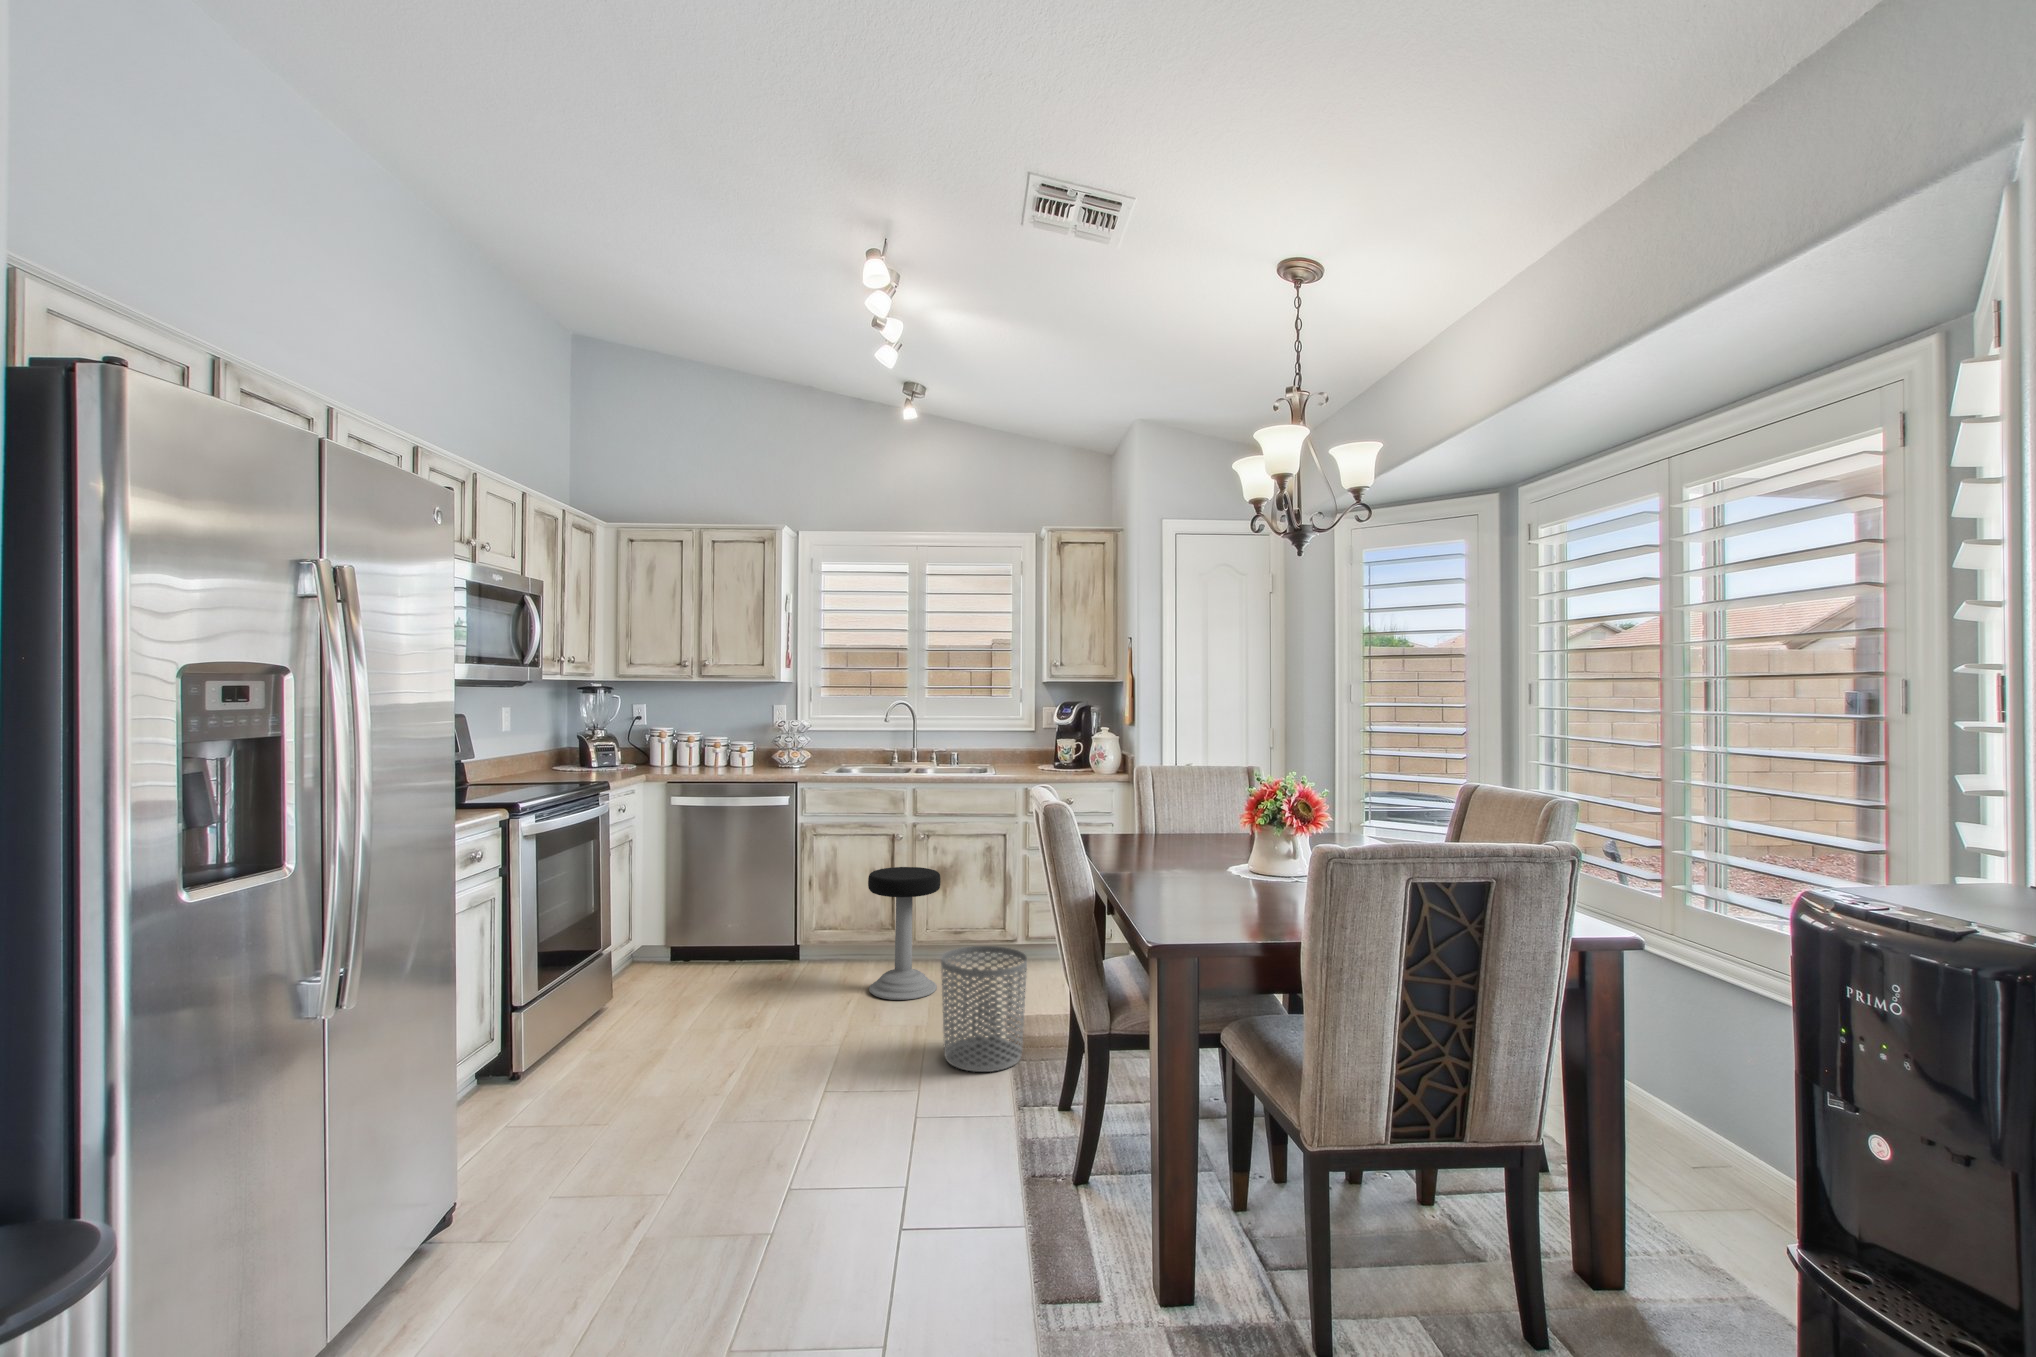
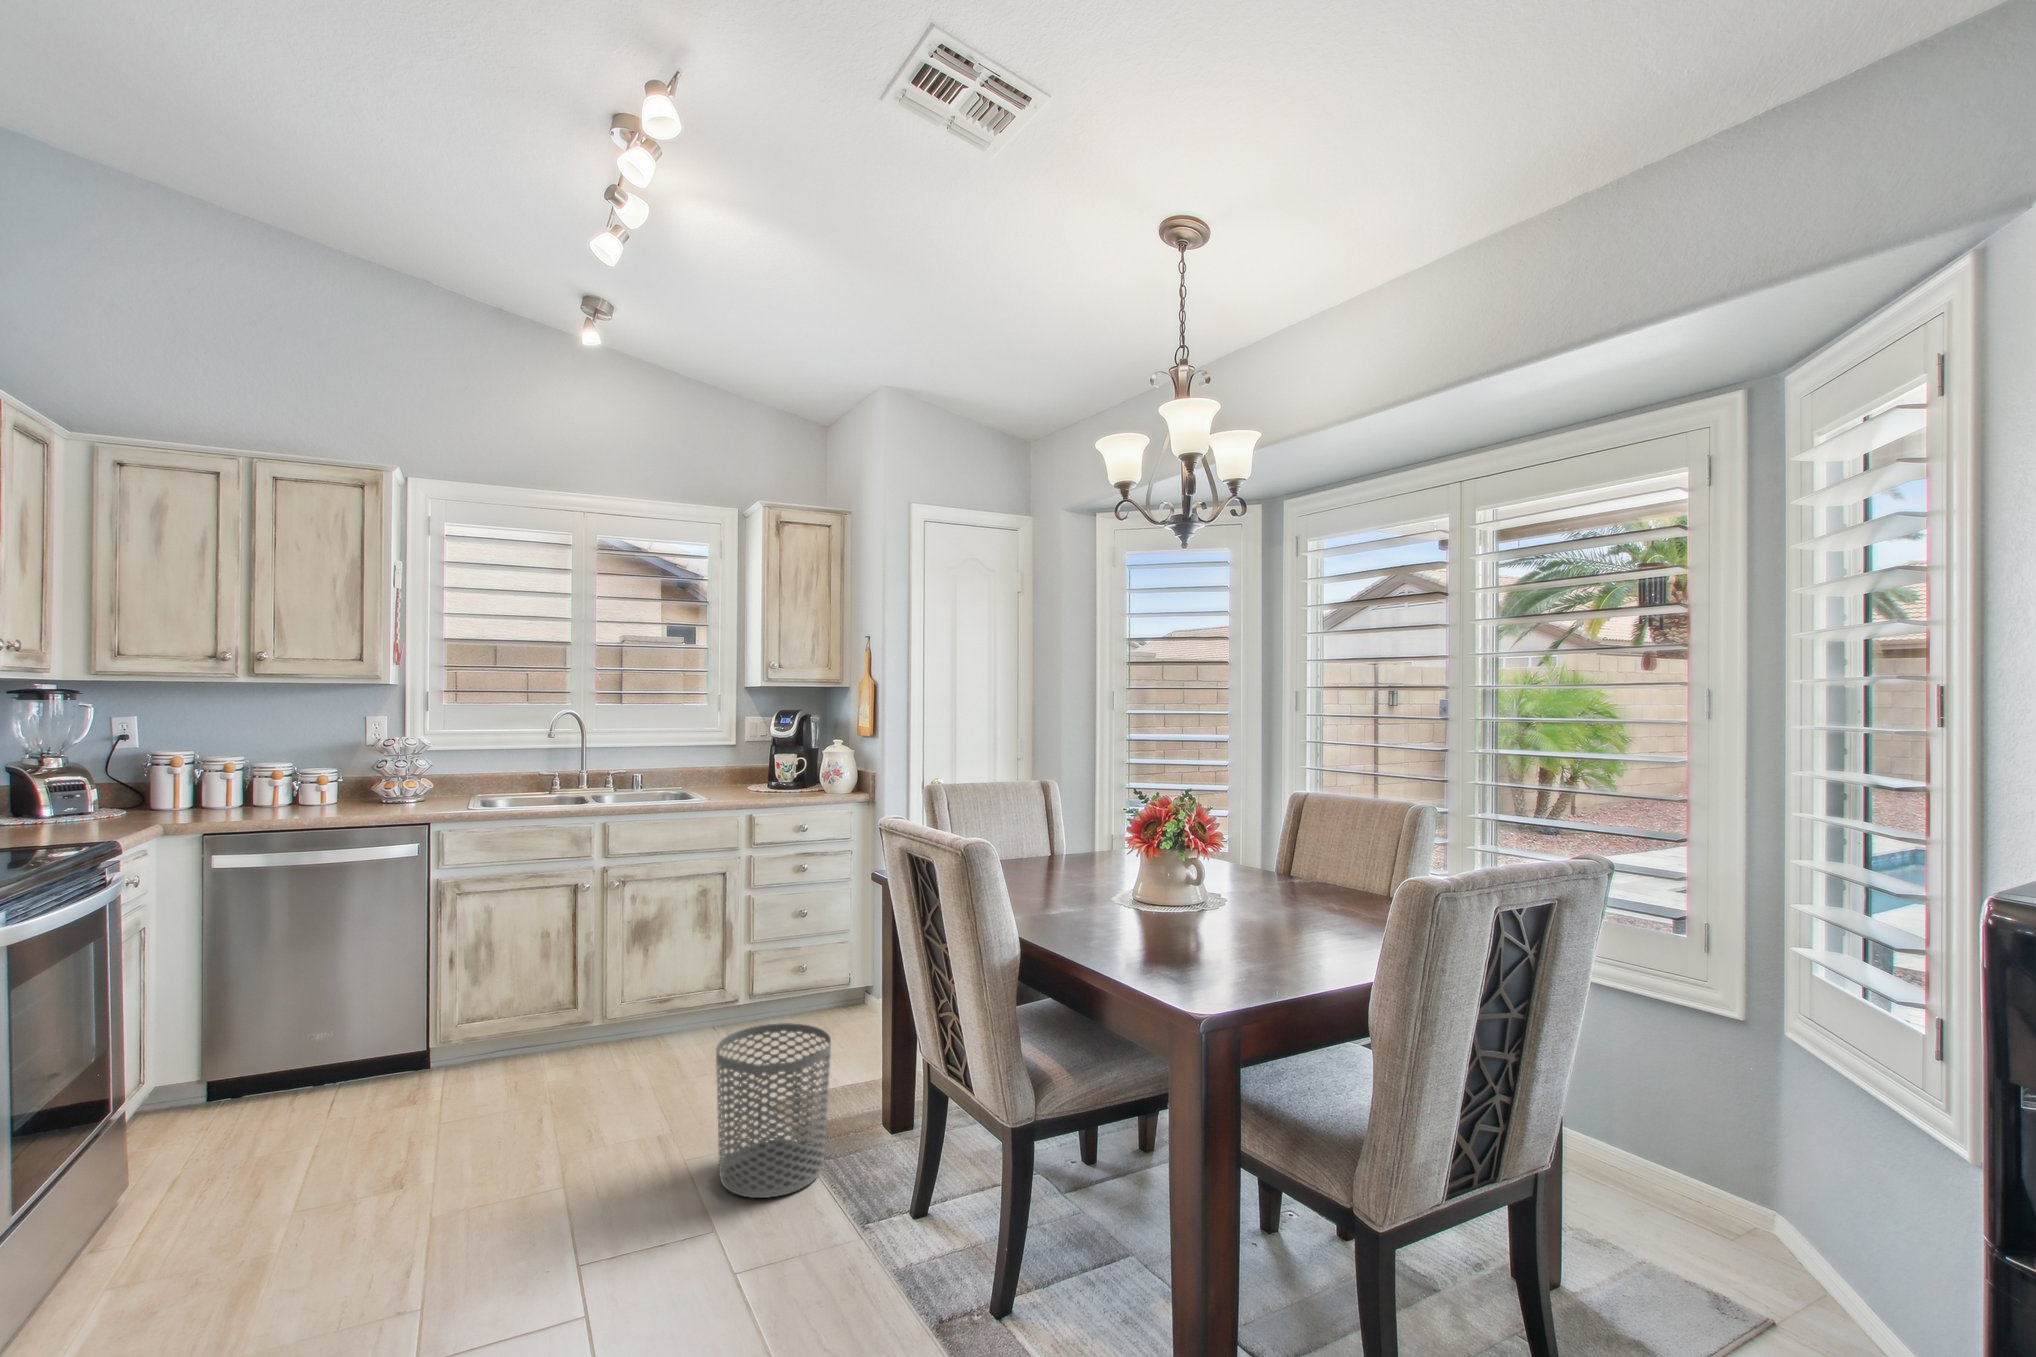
stool: present [868,867,940,1000] -> none [558,926,661,1109]

